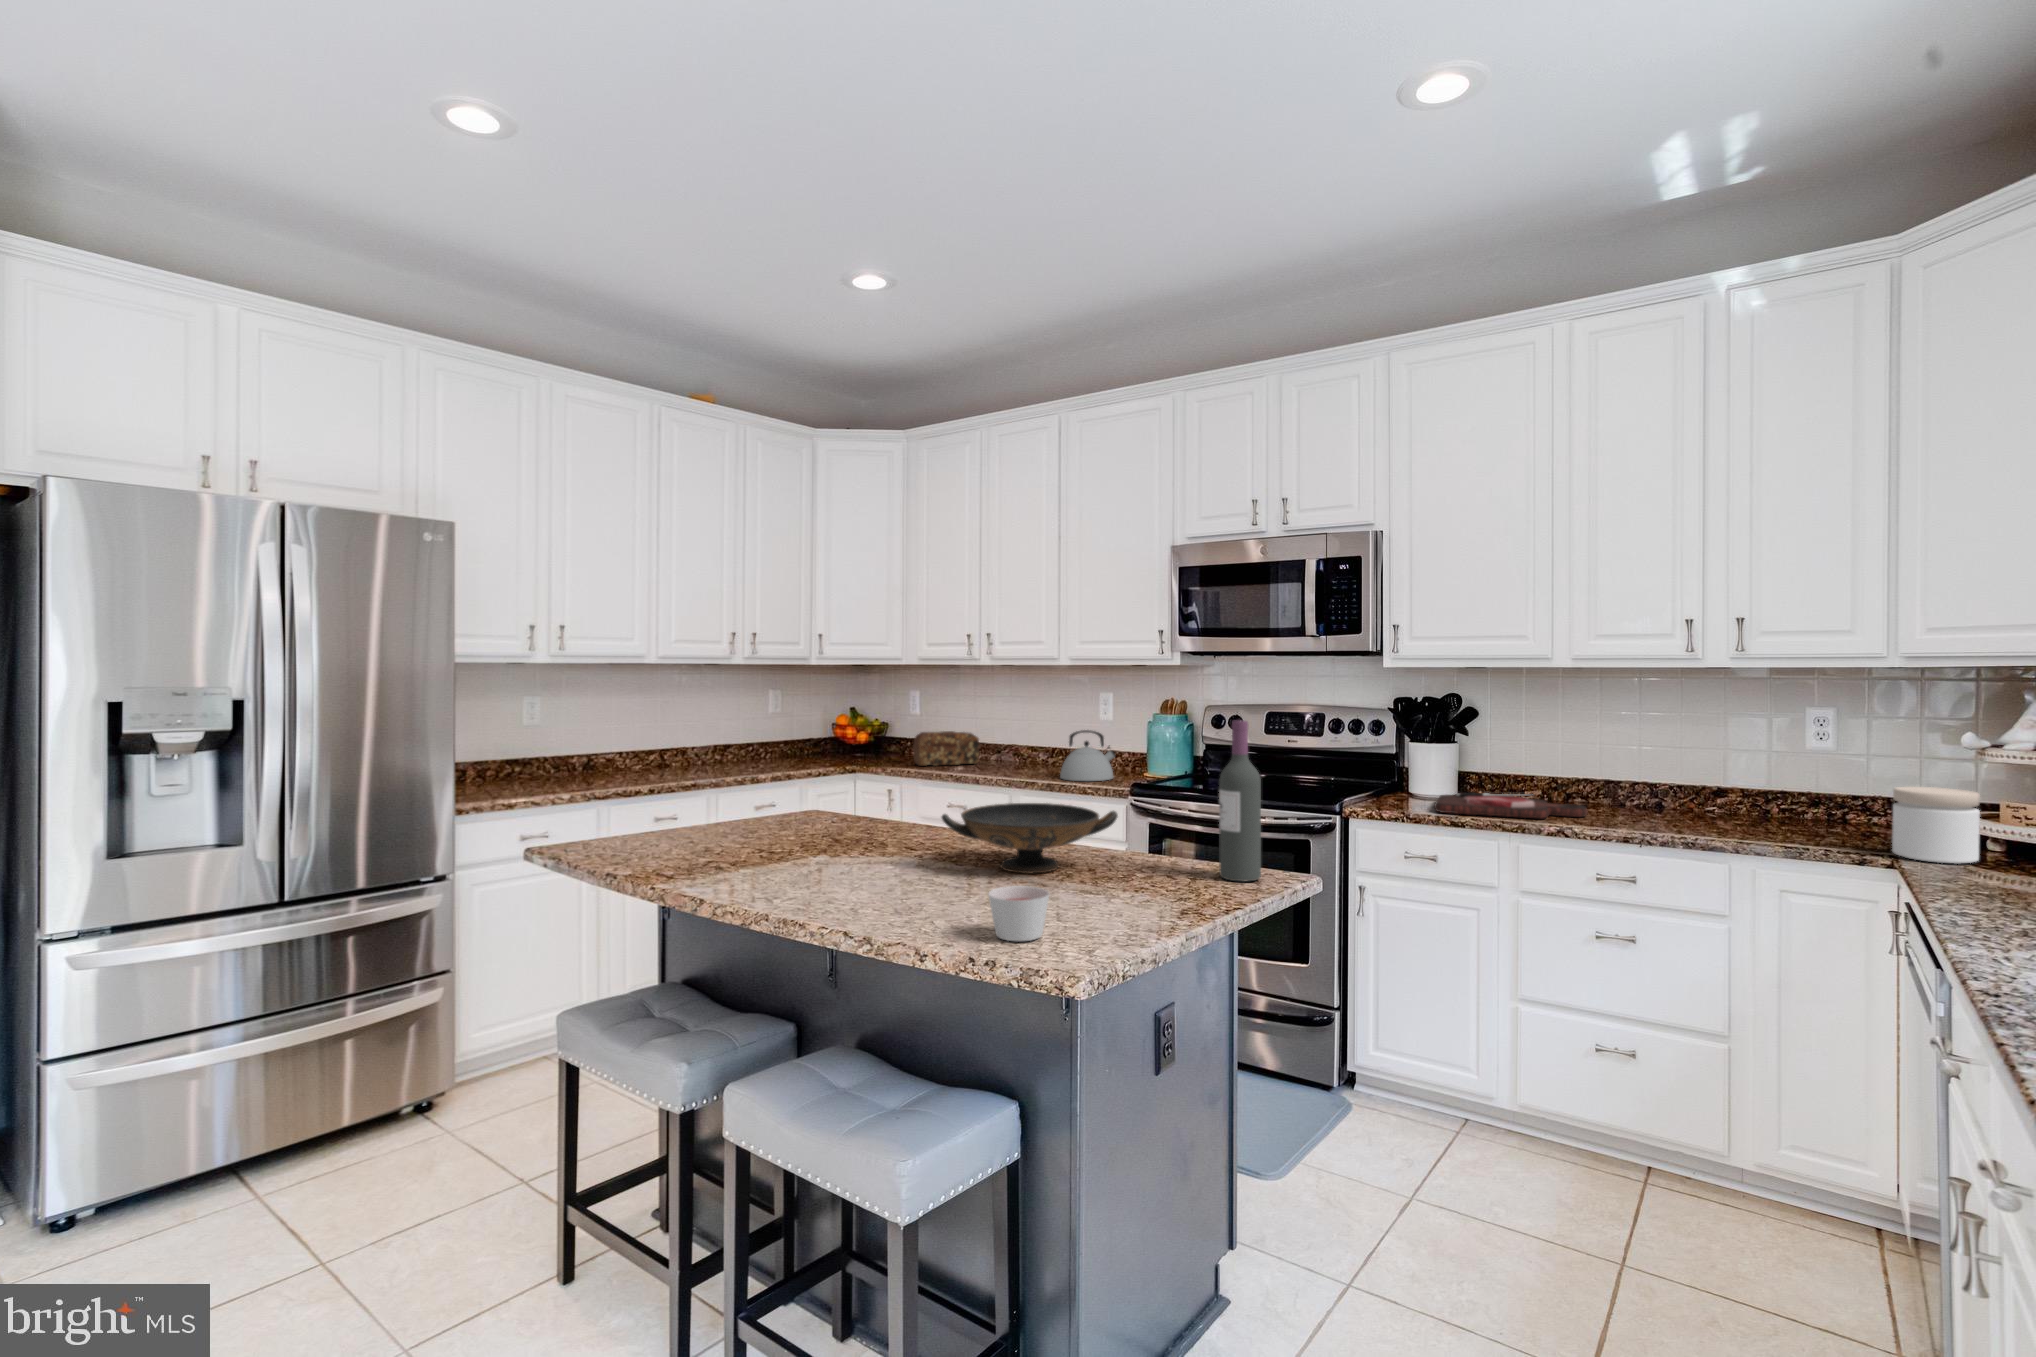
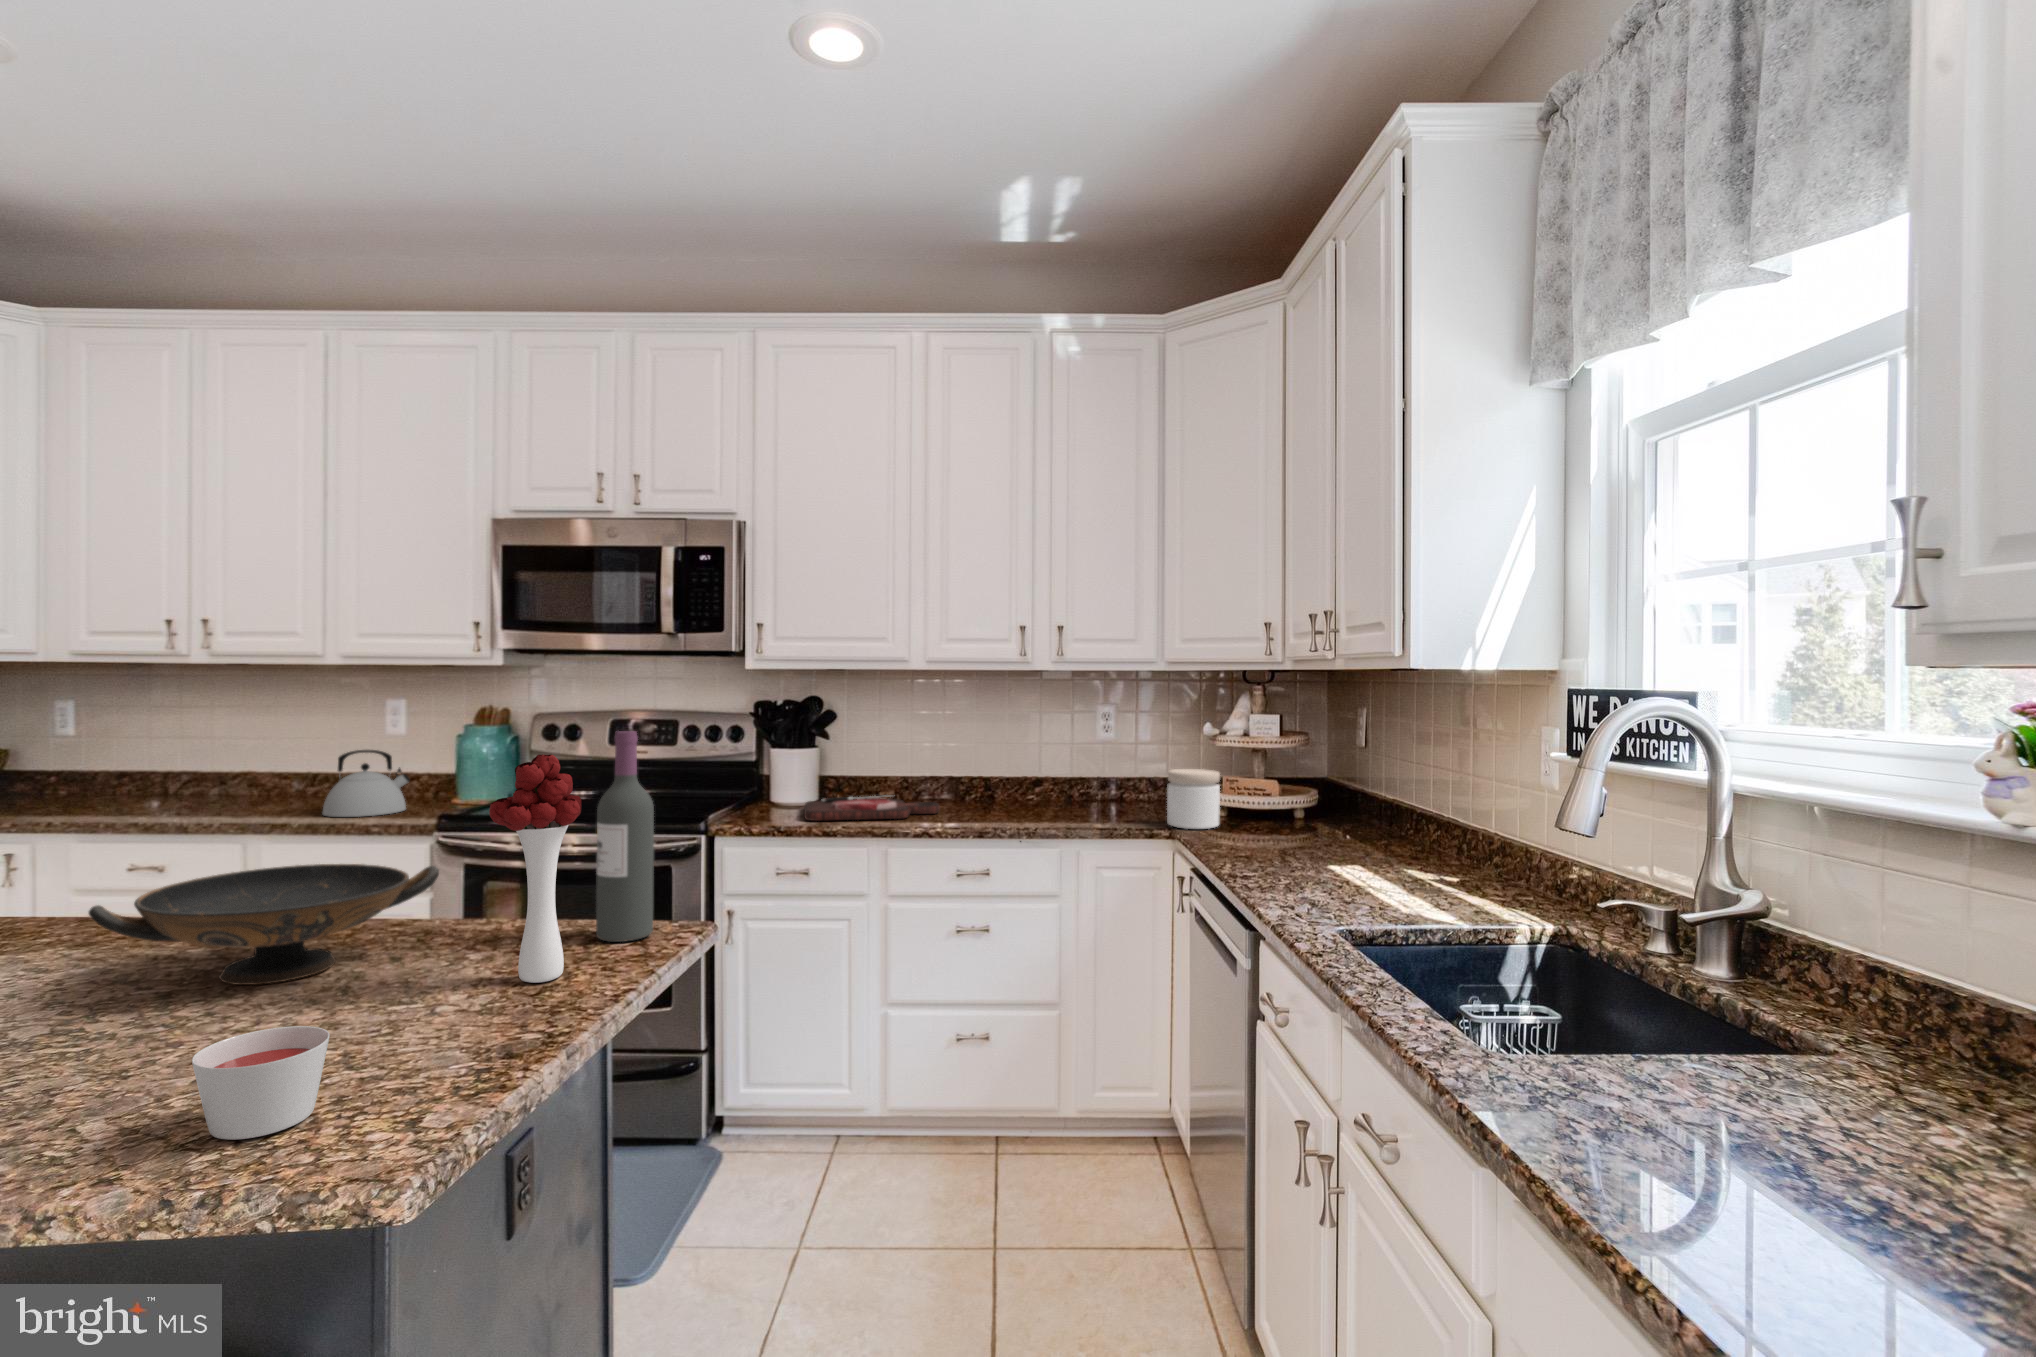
bread loaf: present [913,731,980,766] -> none [49,758,181,813]
flower bouquet: none [1142,735,1203,897] -> present [489,754,581,983]

